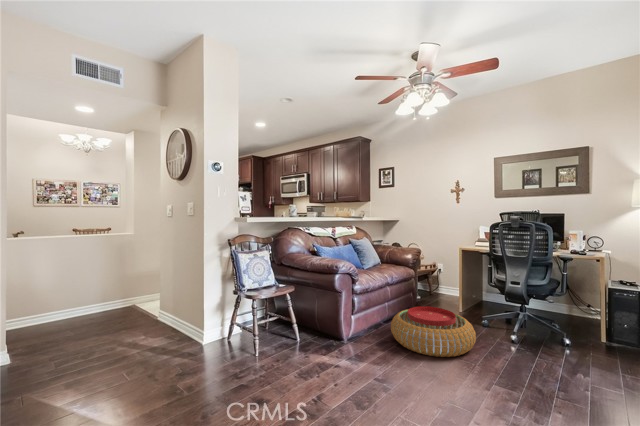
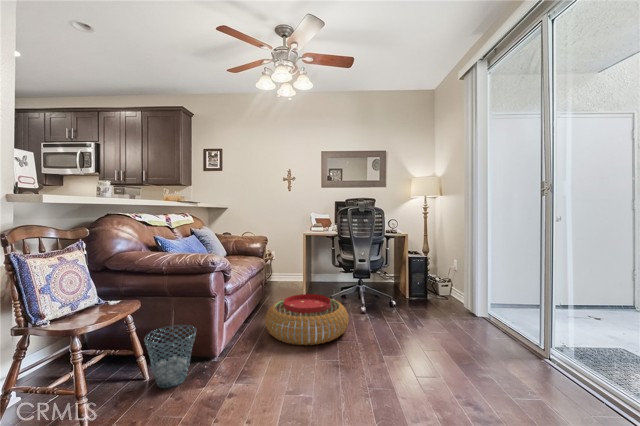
waste basket: none [293,308,326,349] -> present [144,325,196,388]

